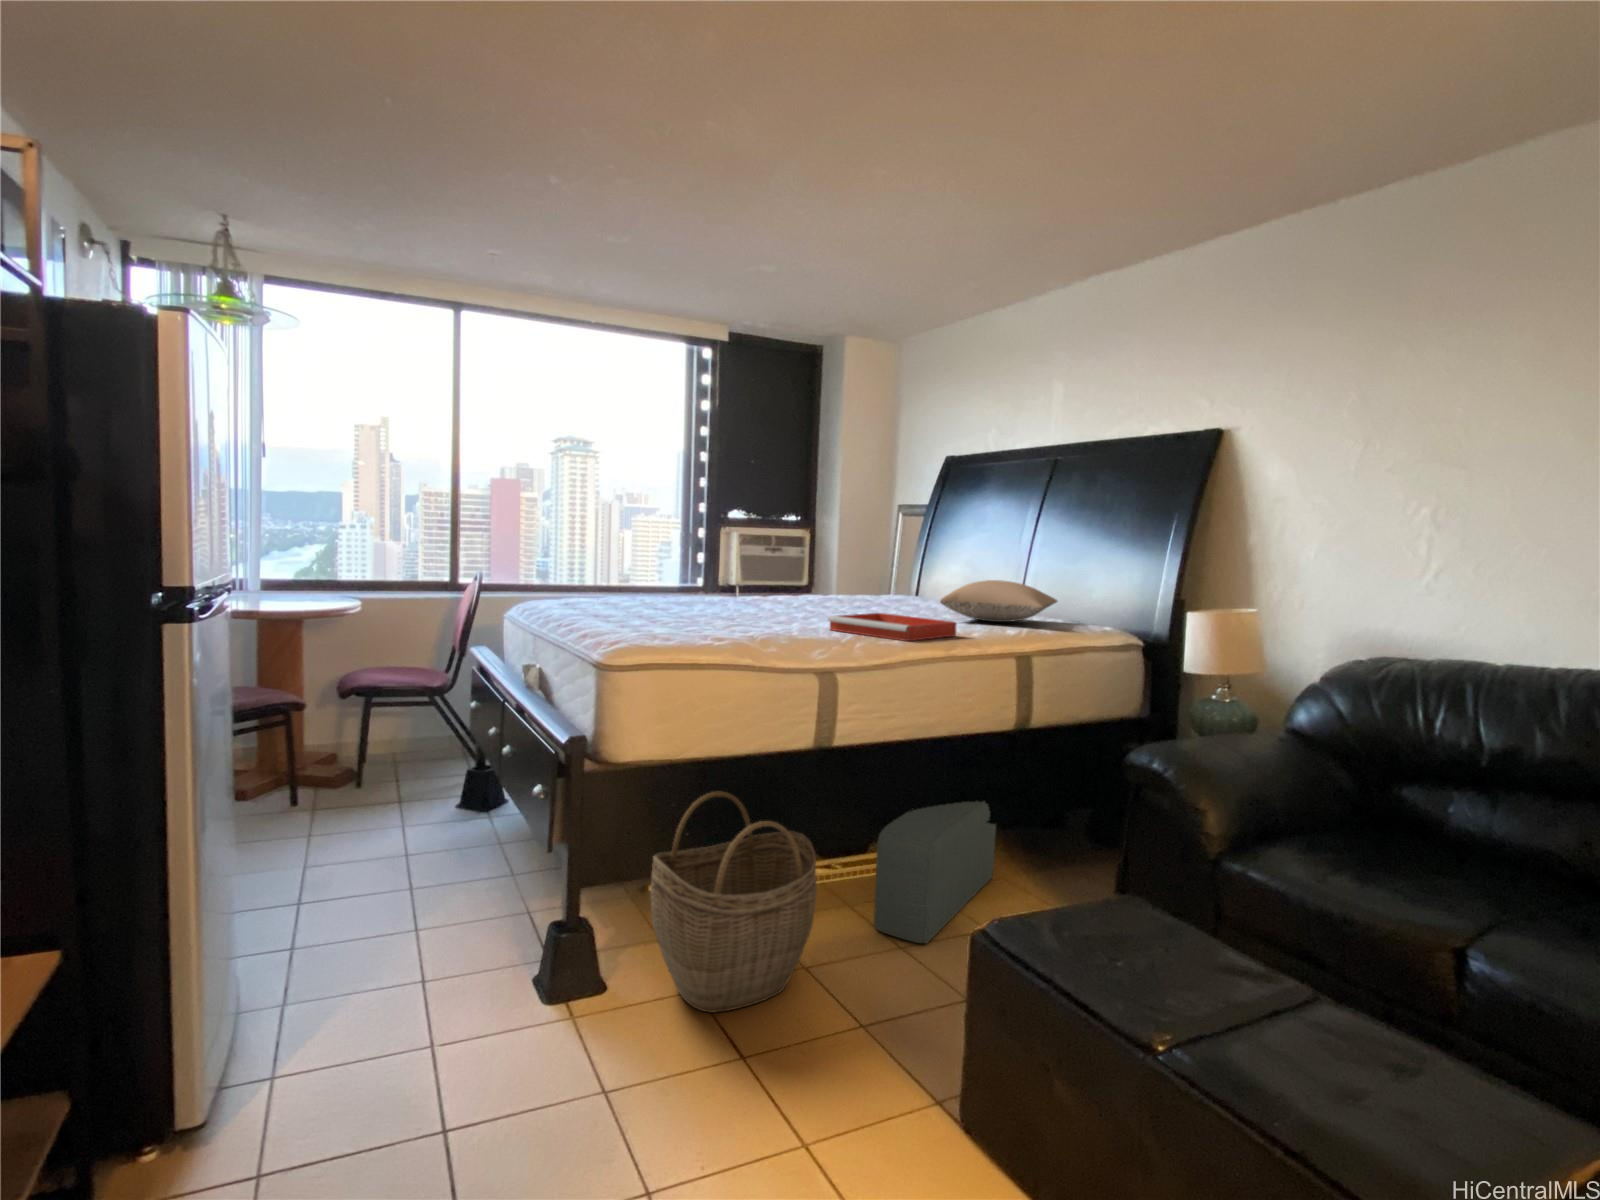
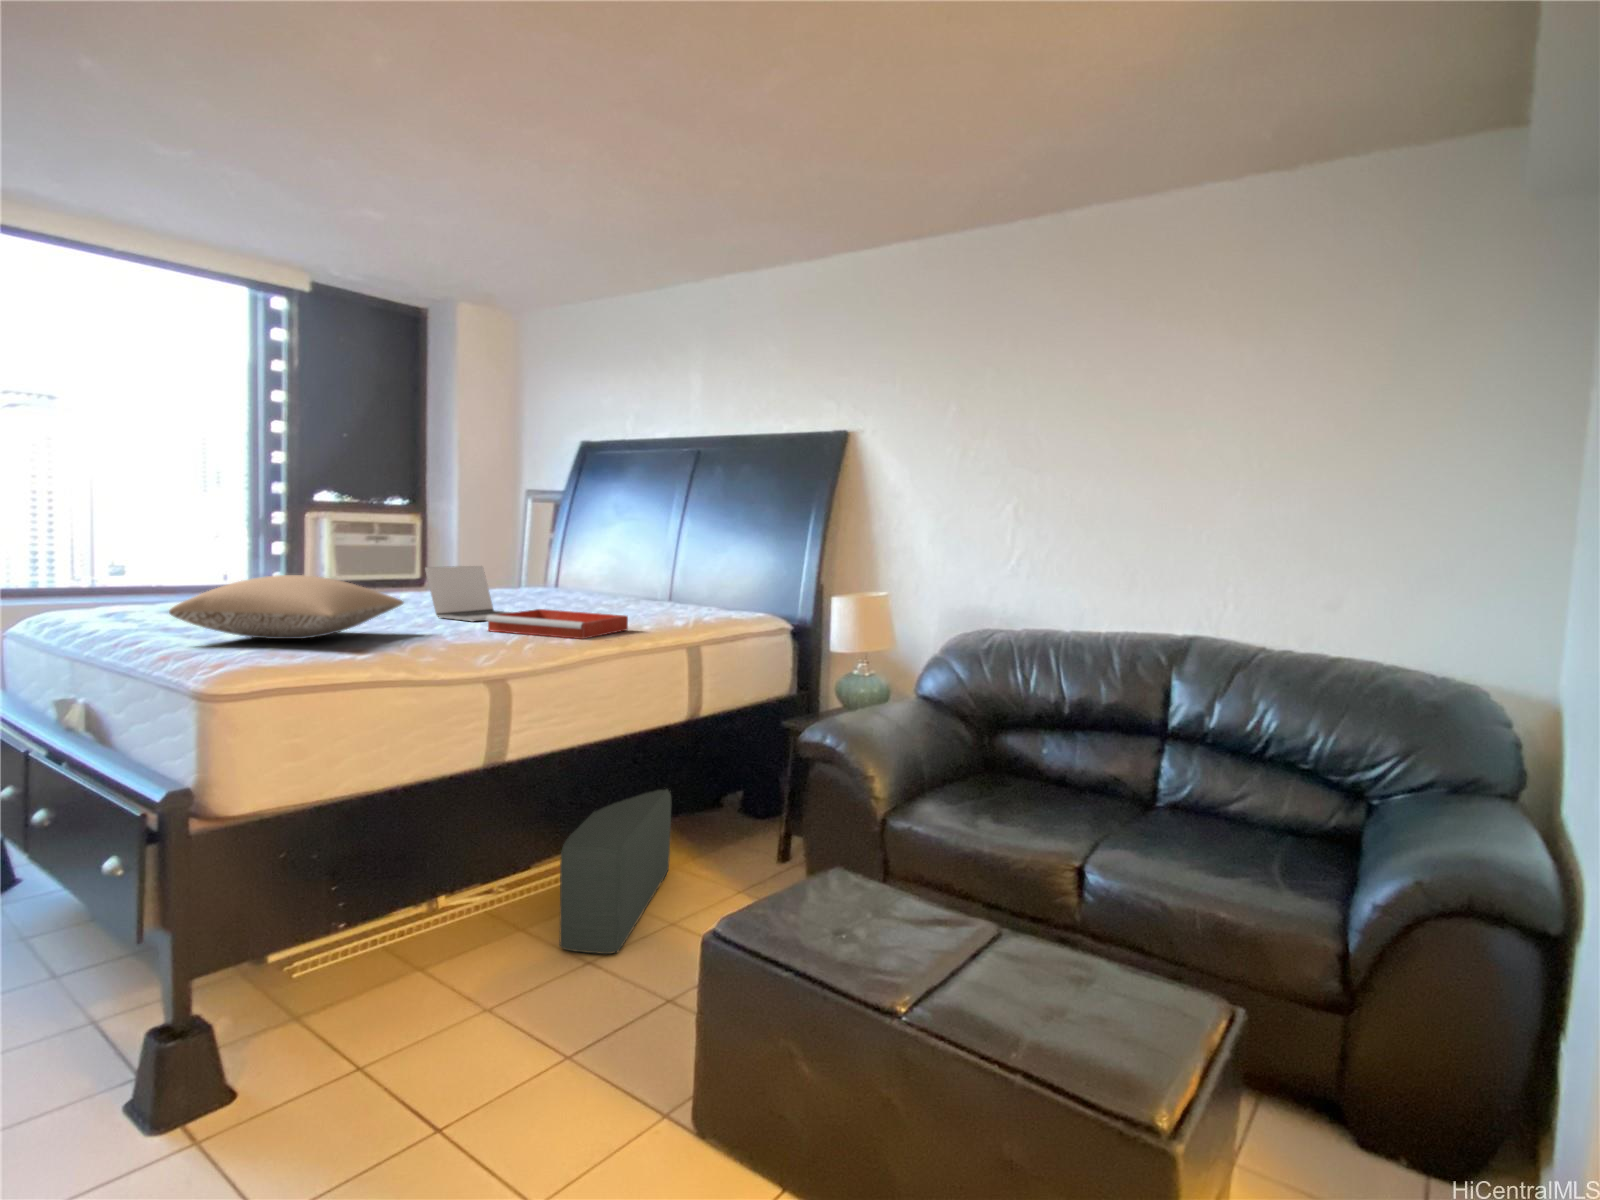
laptop: none [788,573,873,622] -> present [425,566,510,622]
pillow: present [940,580,1057,622] -> present [169,575,403,639]
woven basket: present [650,791,817,1012] -> none [295,829,507,1090]

